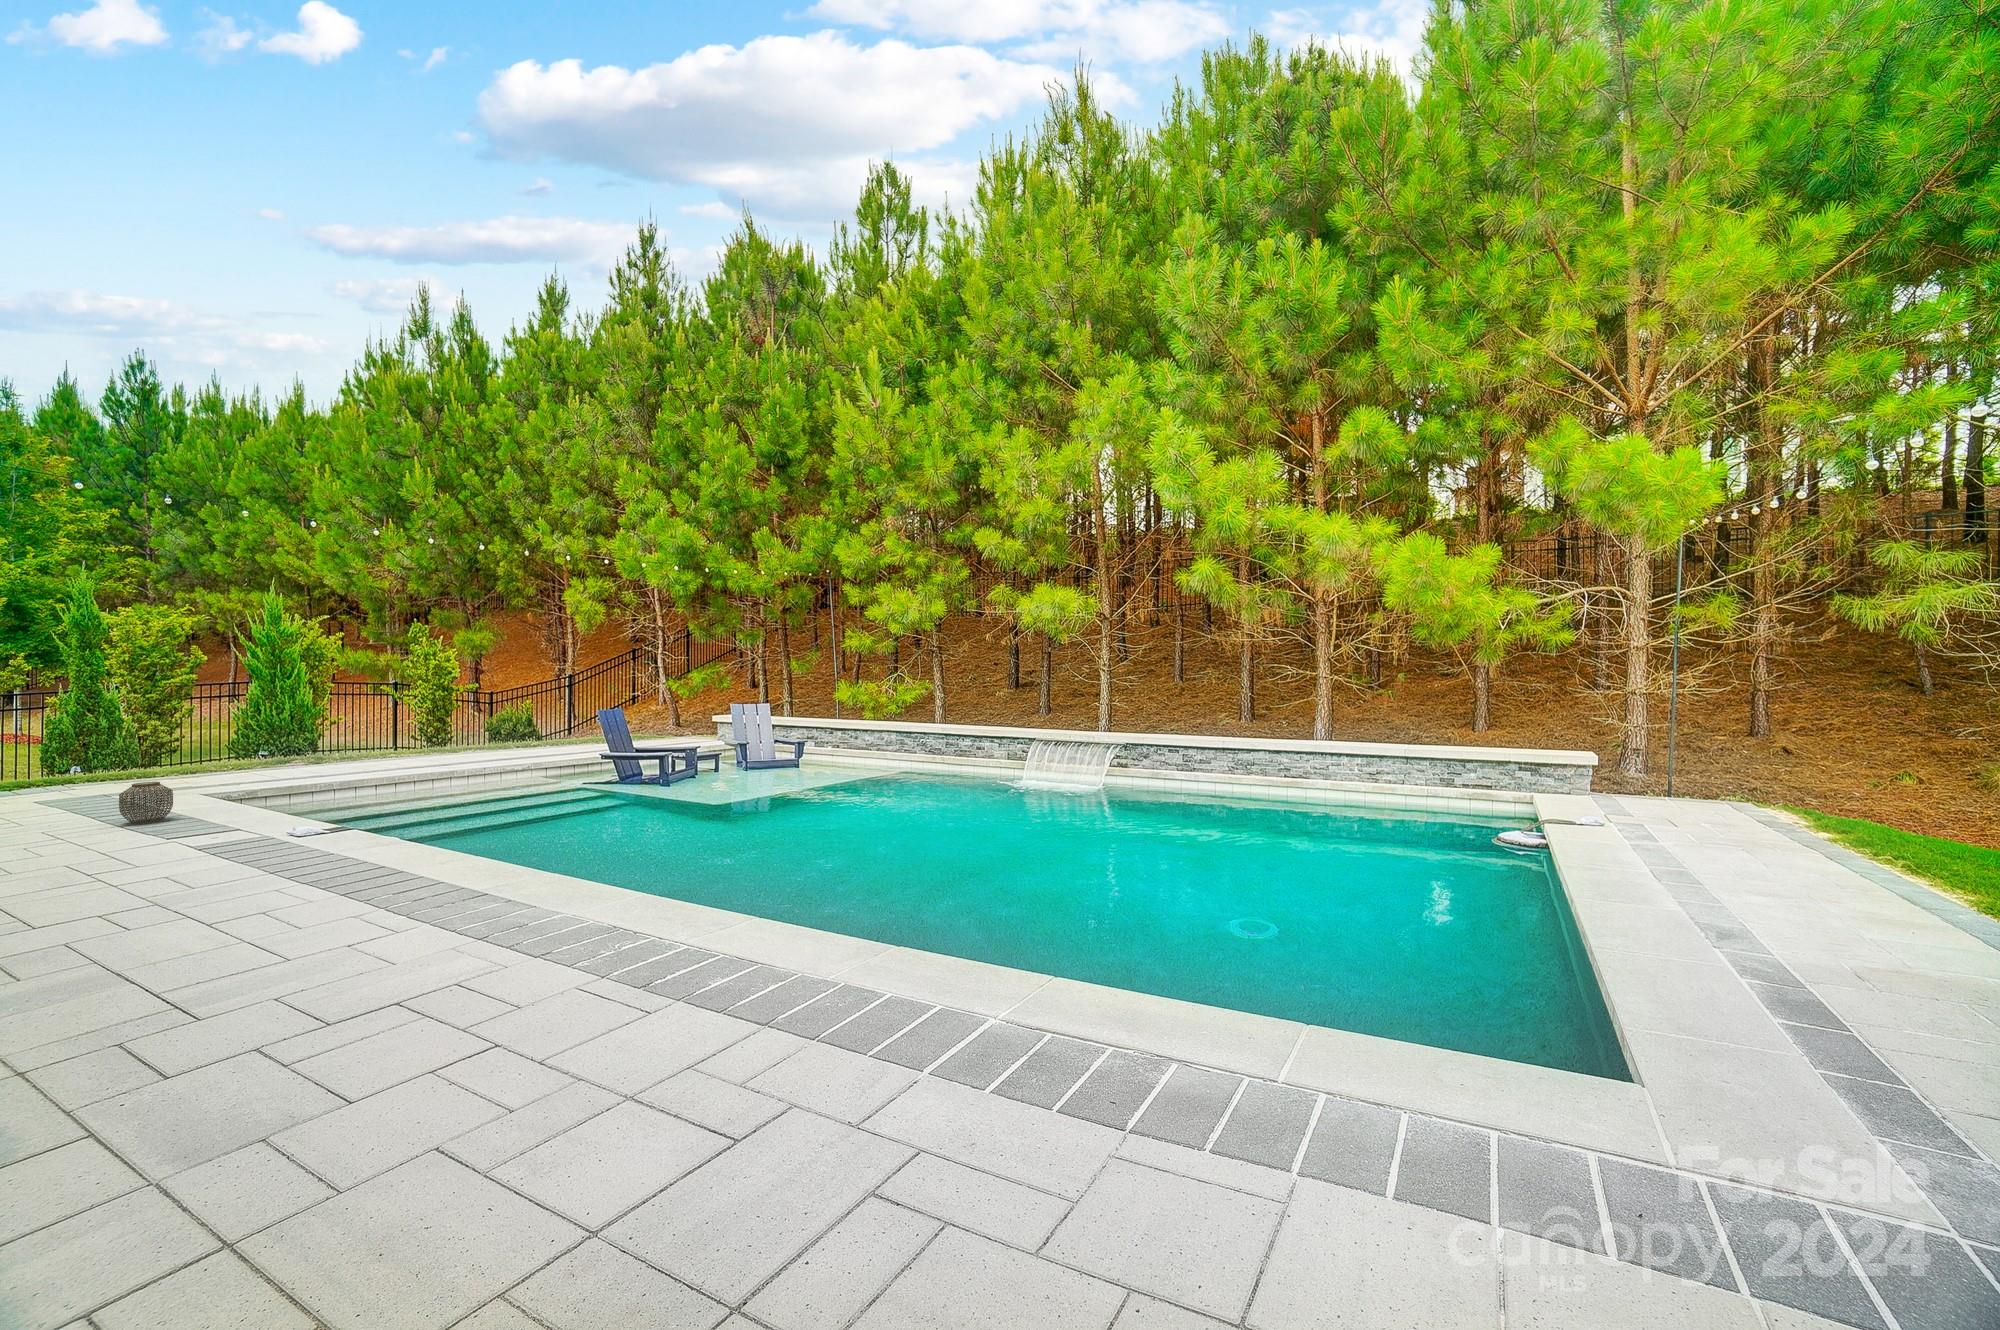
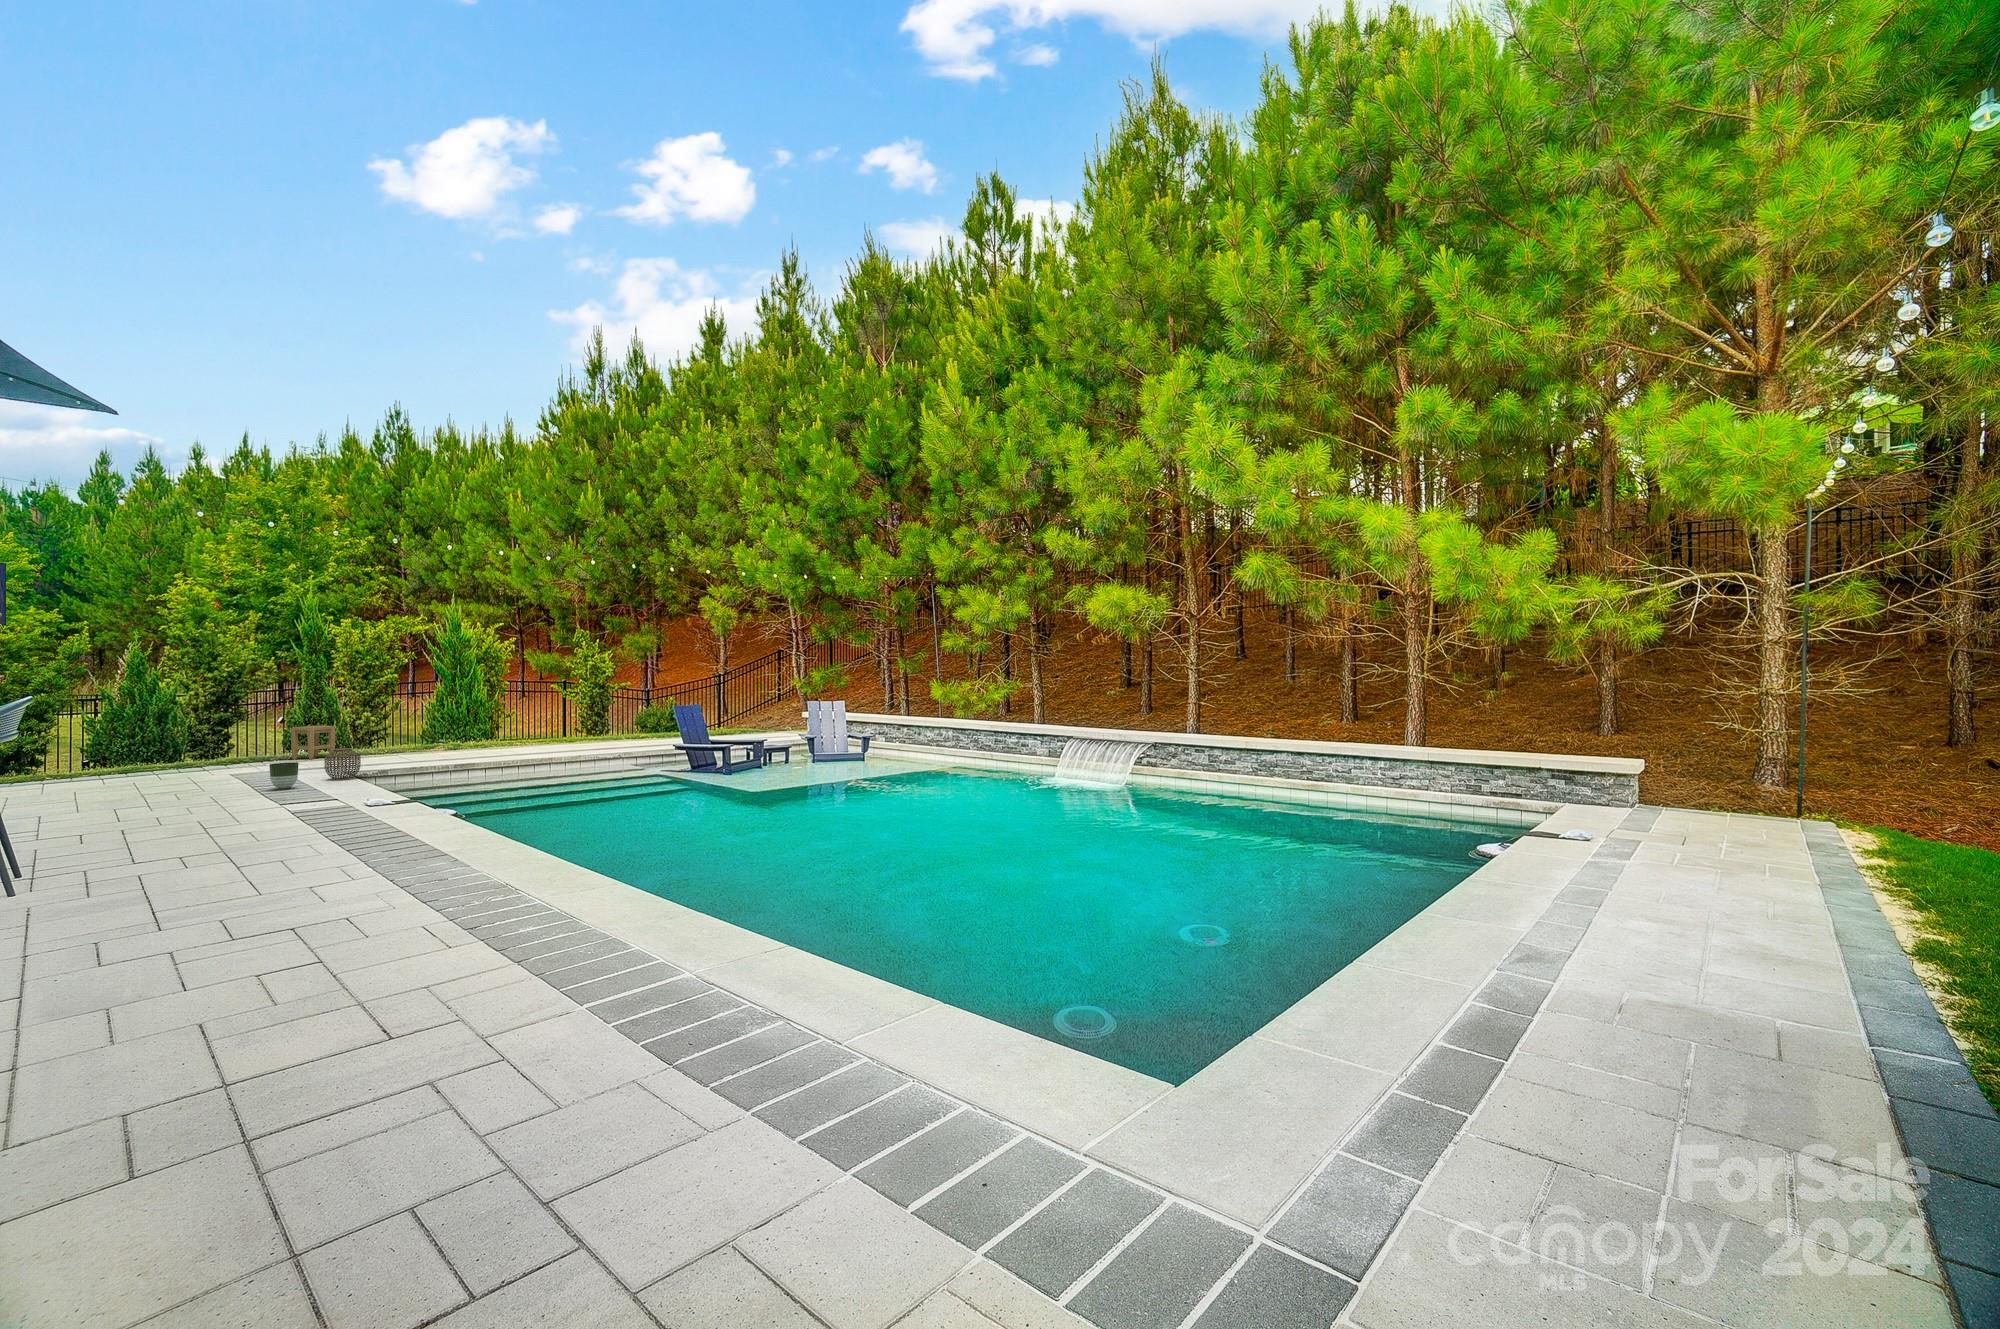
stool: none [42,750,110,795] -> present [291,726,335,759]
planter: none [39,805,85,841] -> present [269,762,299,788]

